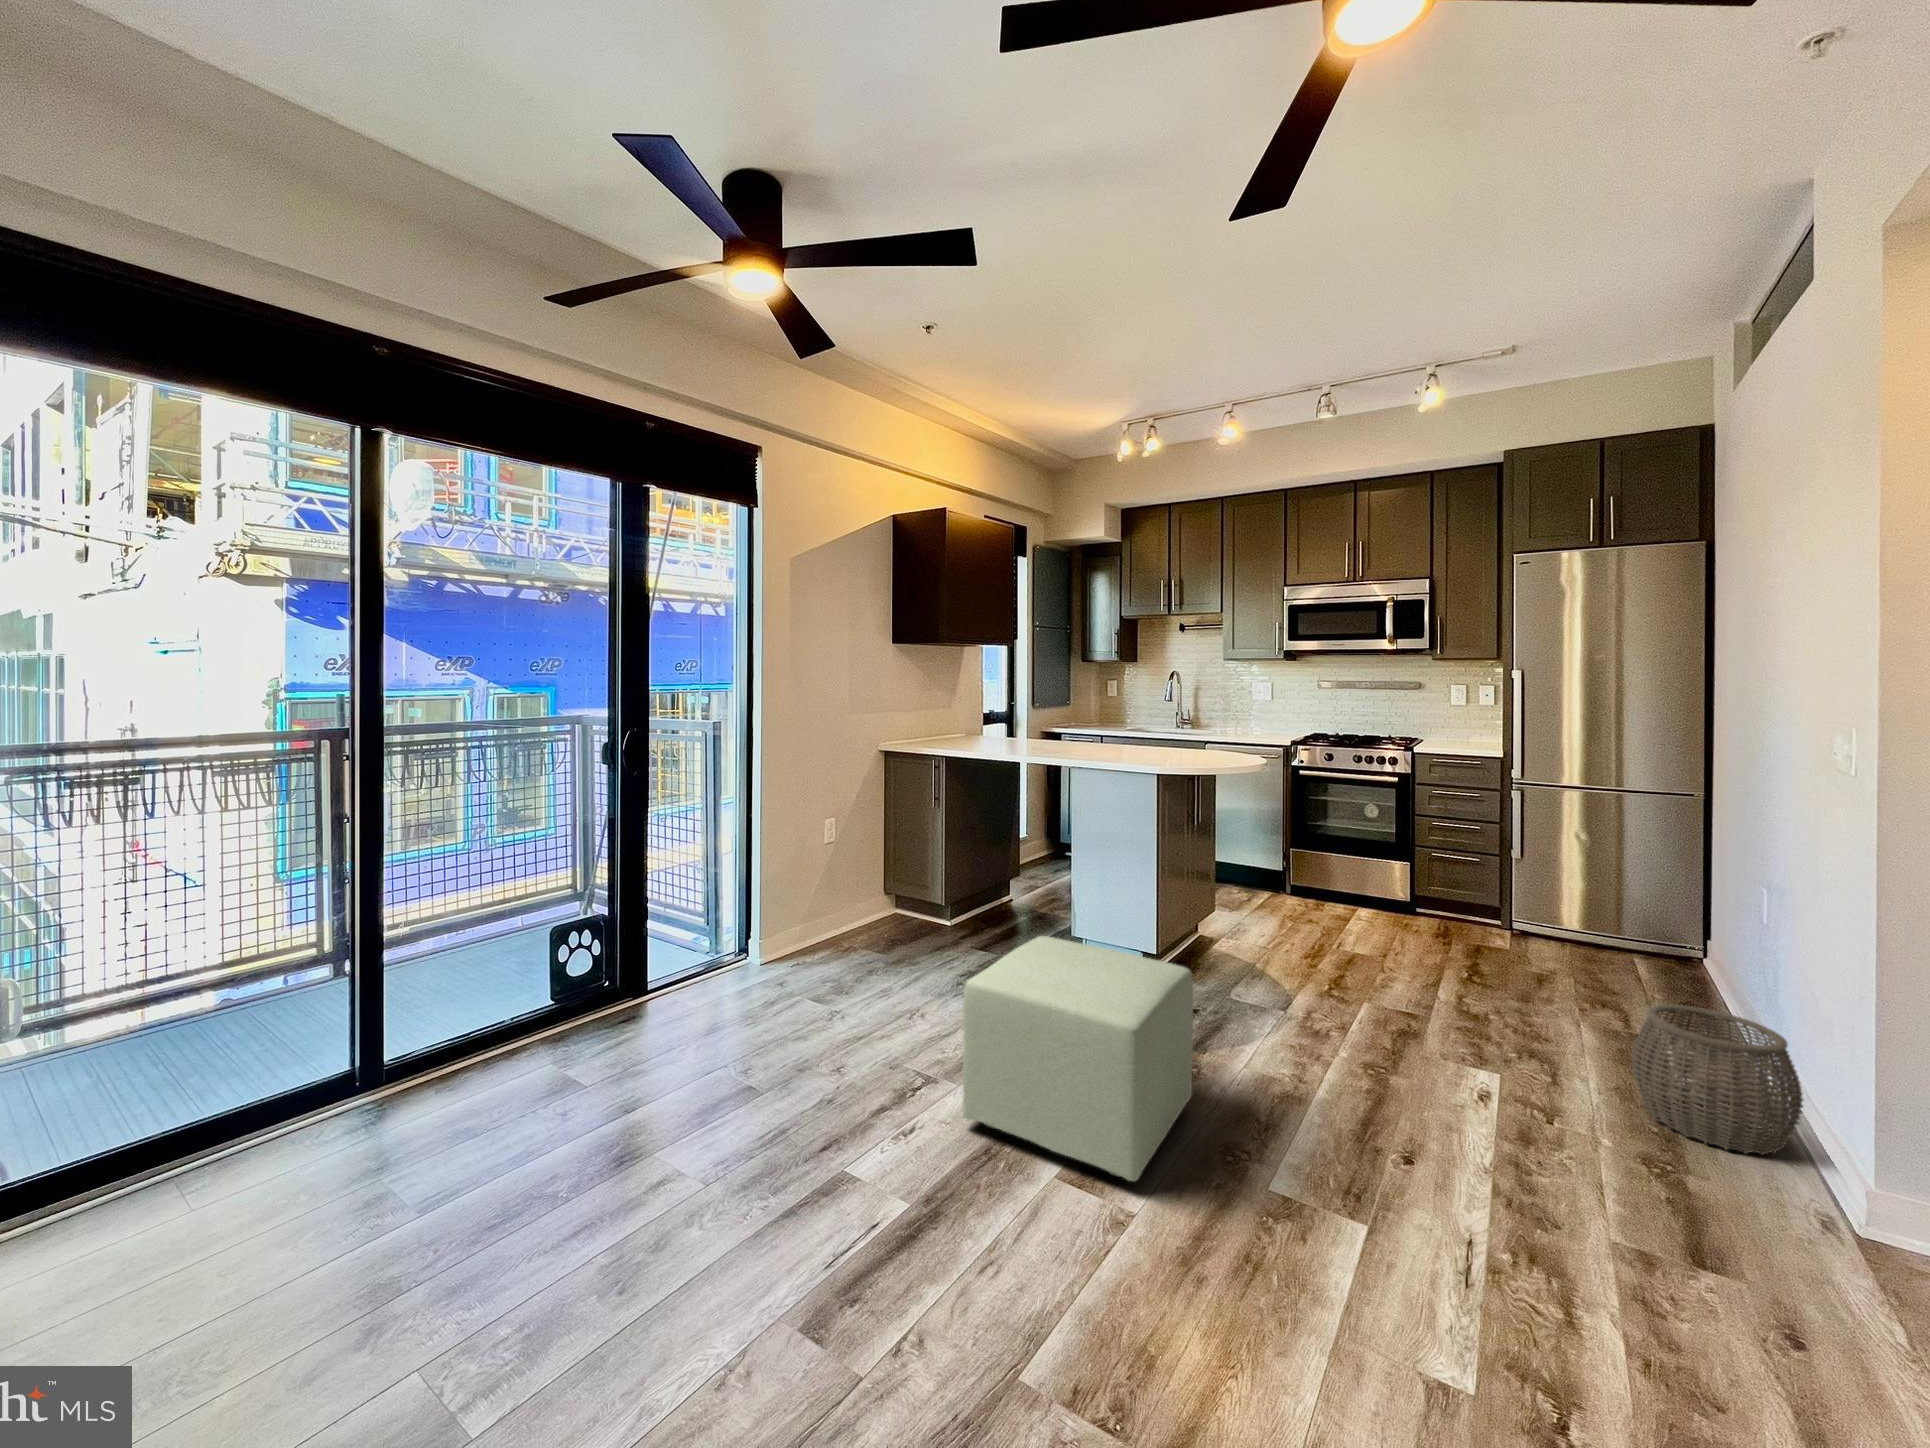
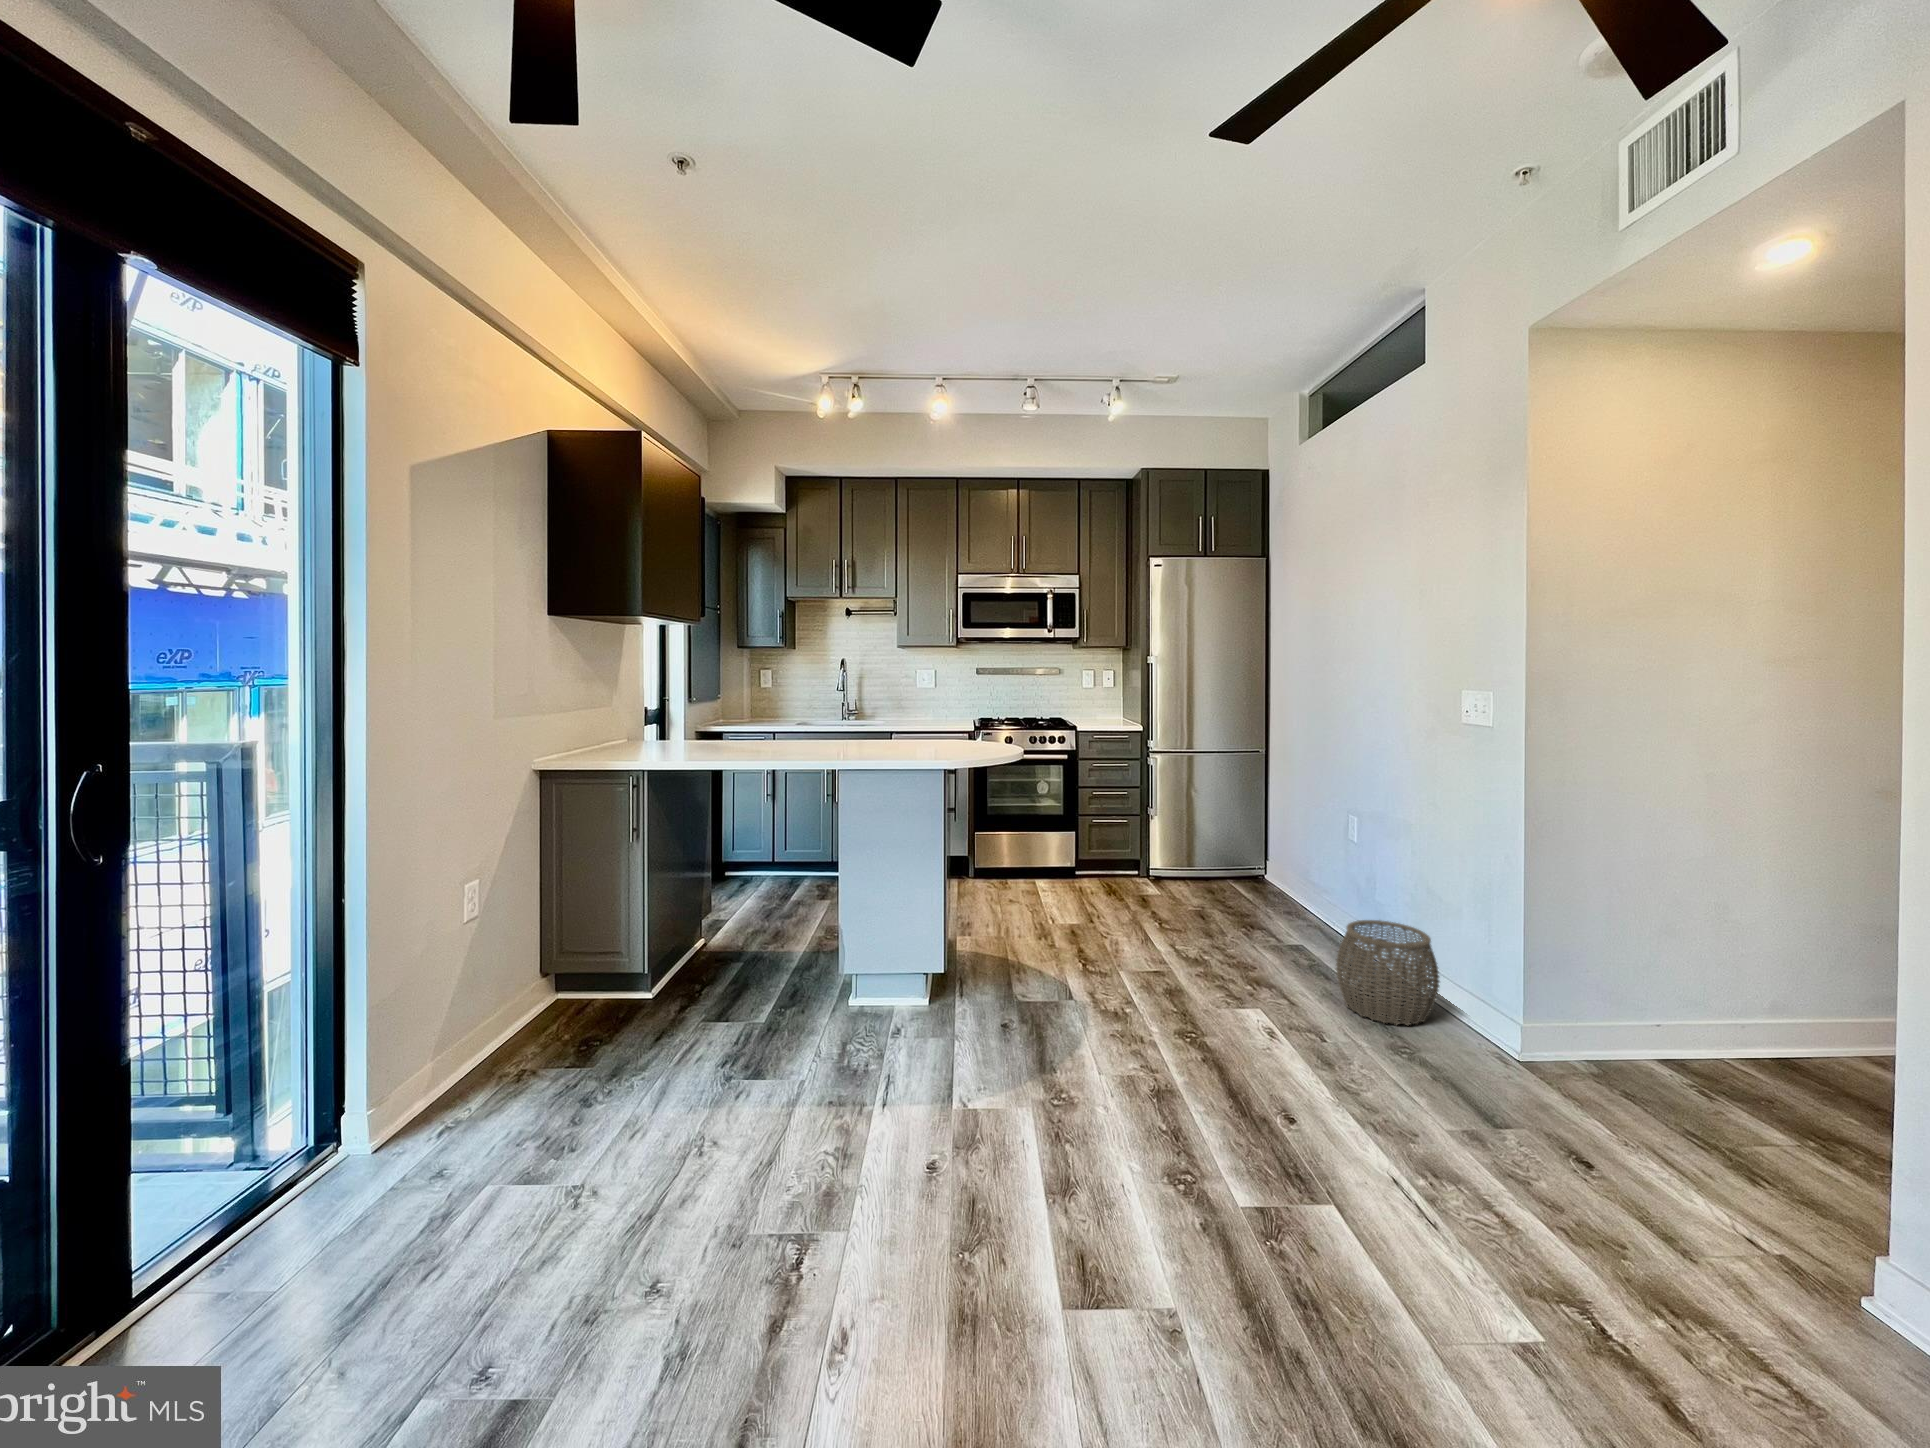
ottoman: present [962,936,1193,1181] -> none [904,989,1152,1281]

